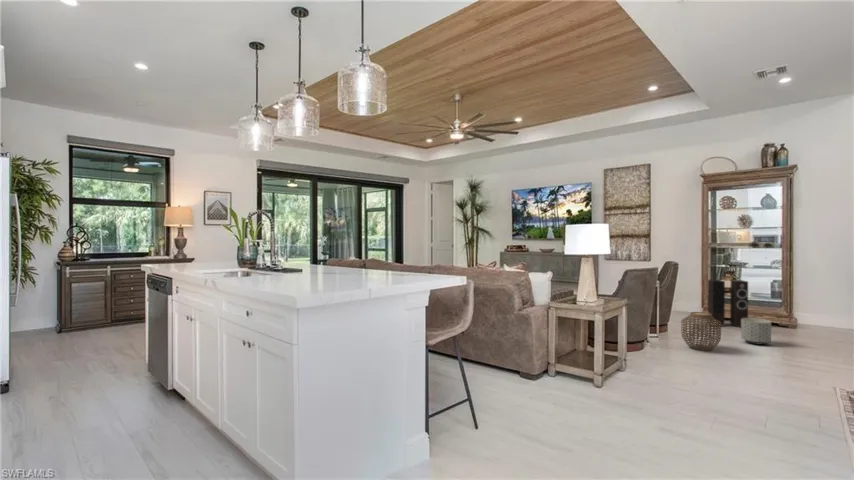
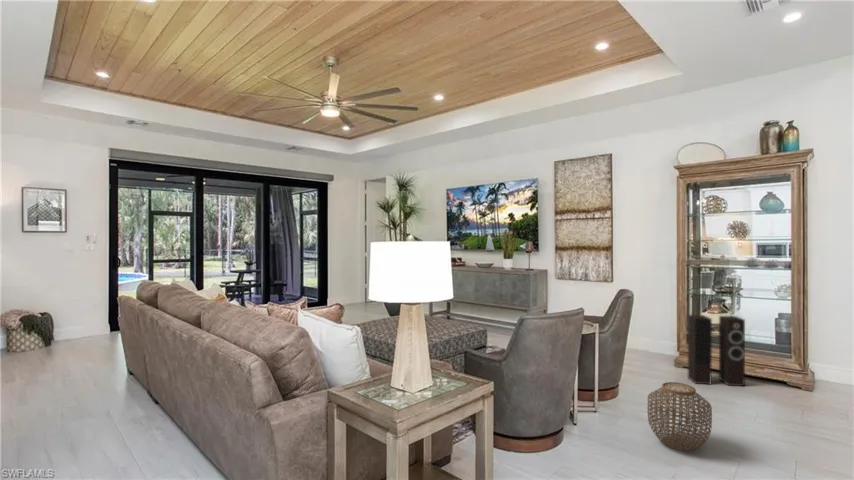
planter: present [741,318,771,344] -> none [740,385,788,431]

